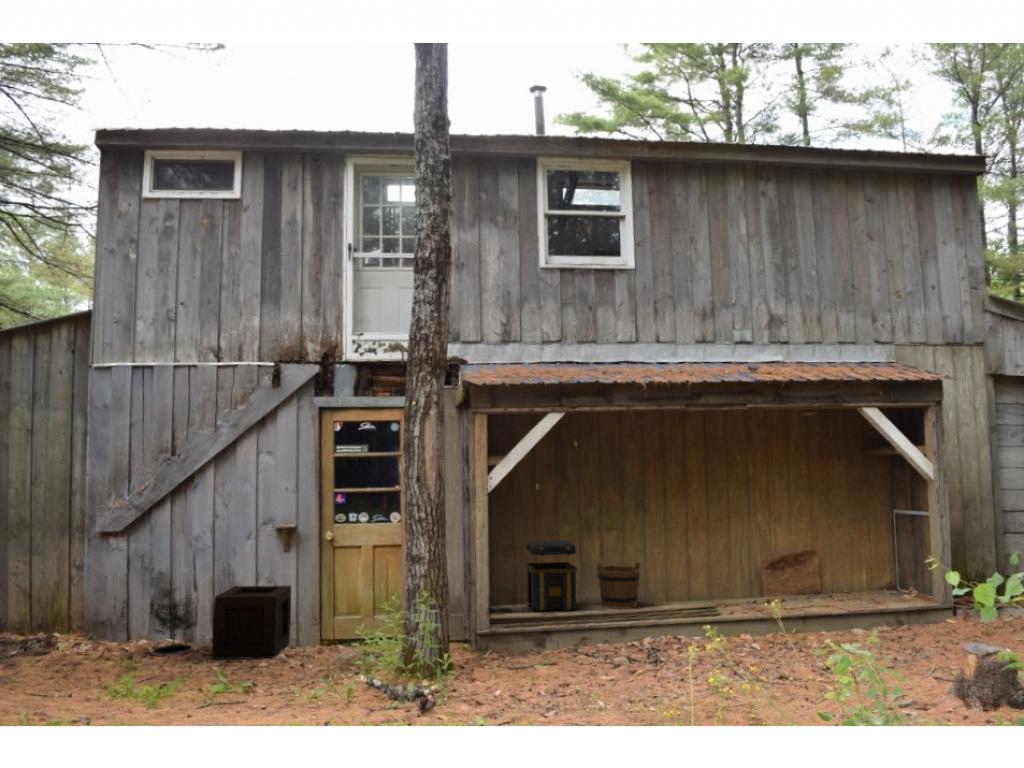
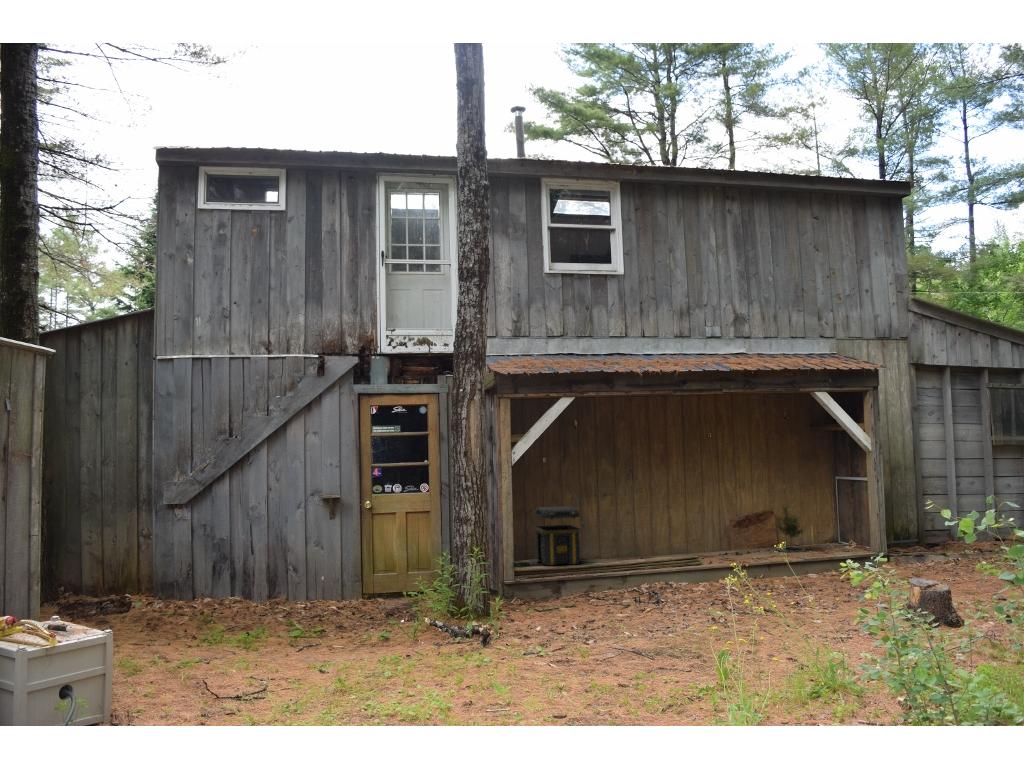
bucket: present [597,562,640,609] -> none [594,523,631,563]
potted tree: present [151,581,196,656] -> present [775,507,805,552]
wooden crate: present [212,585,291,659] -> none [278,548,338,611]

